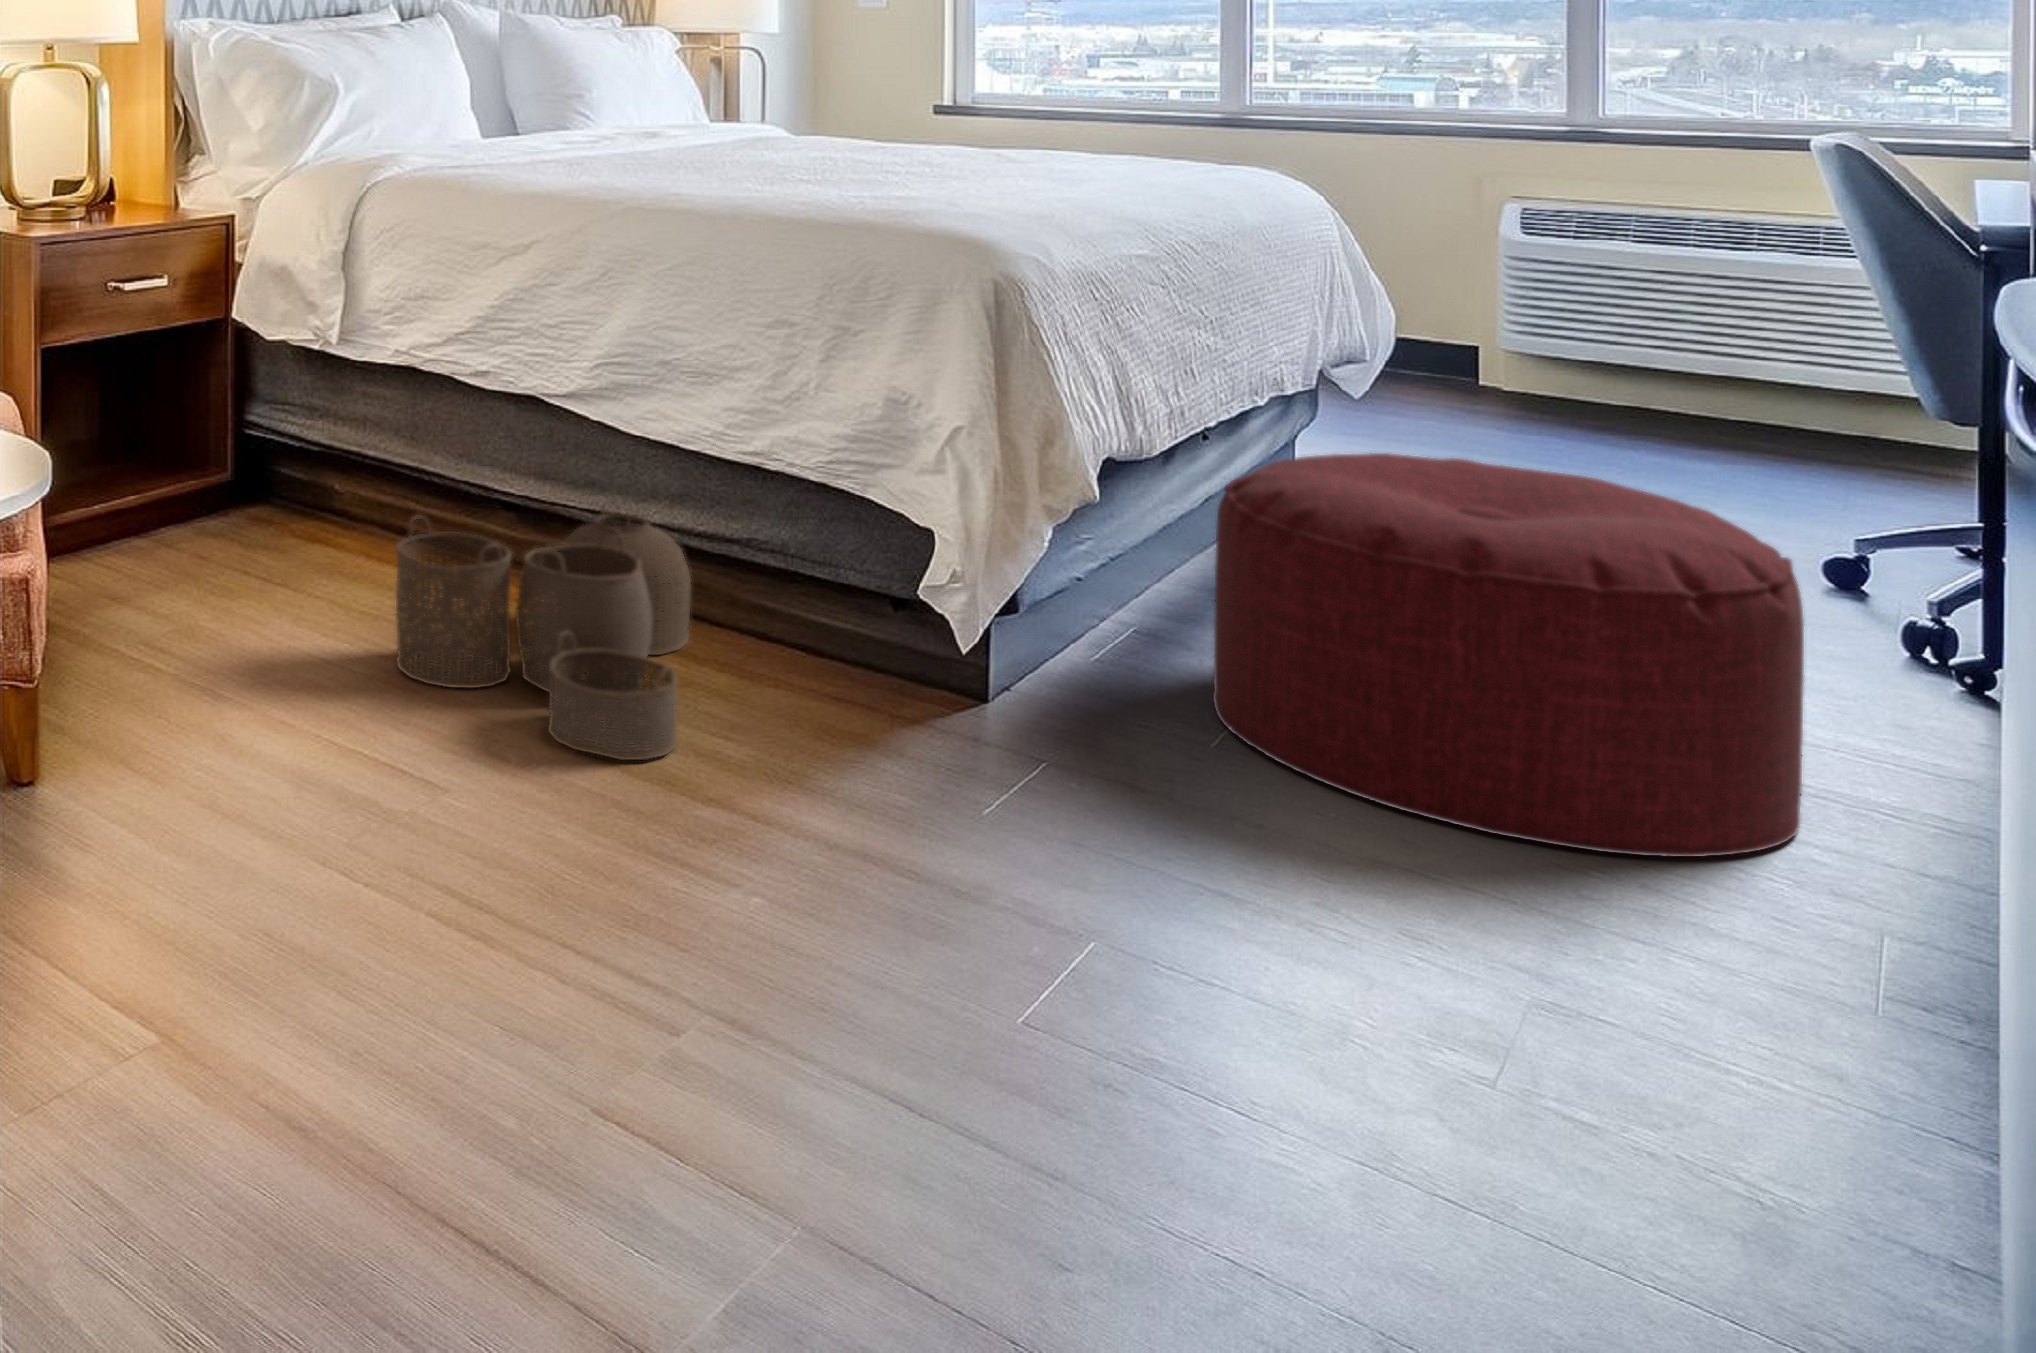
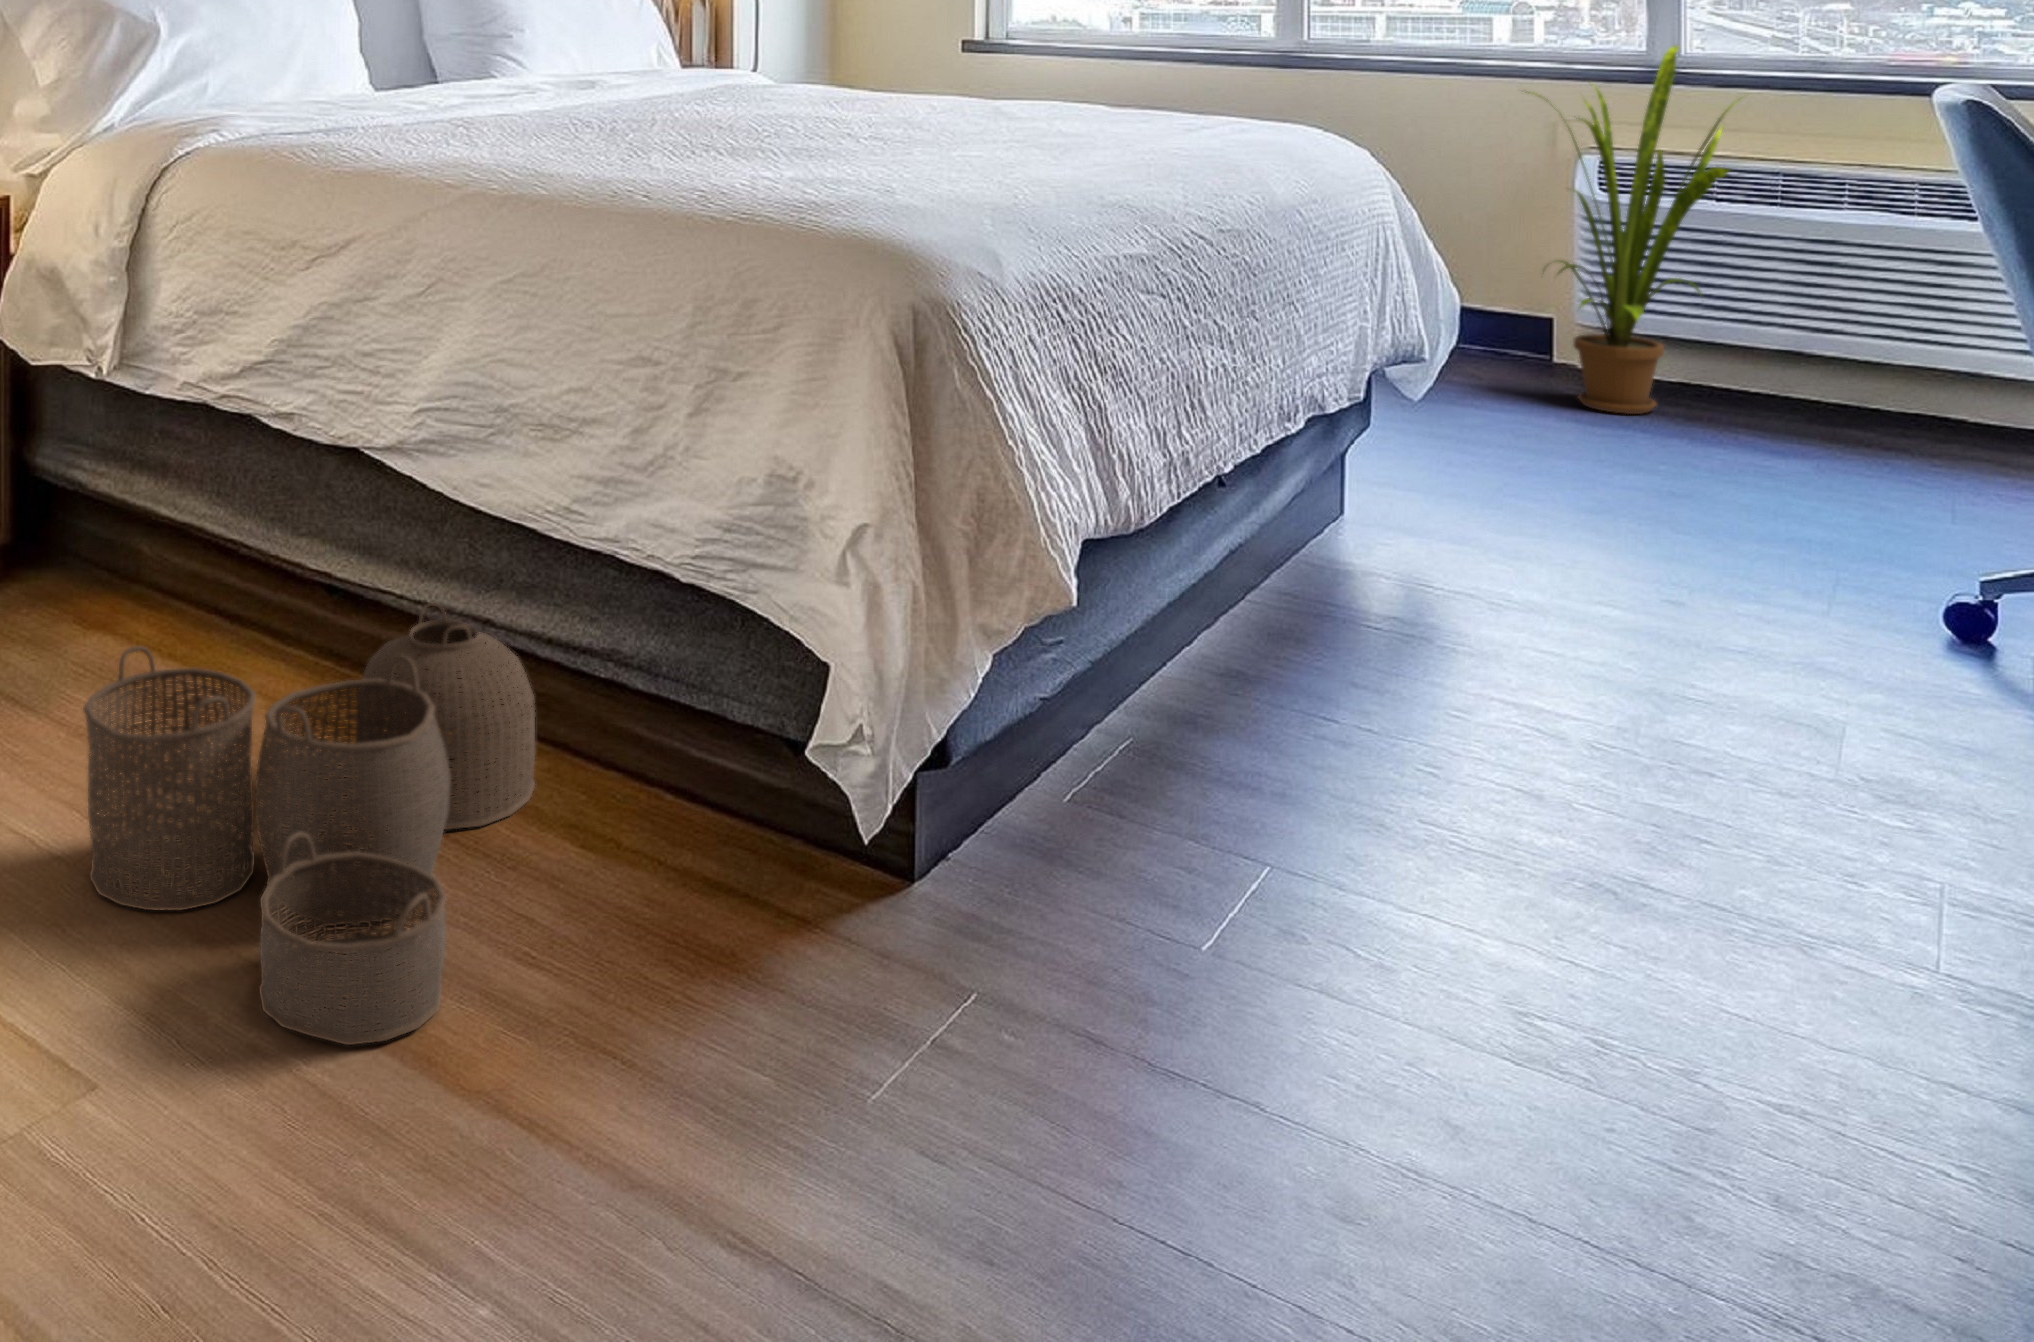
house plant: none [1447,109,1673,430] -> present [1536,45,1737,414]
ottoman: present [1213,453,1804,857] -> none [1204,511,1952,1127]

